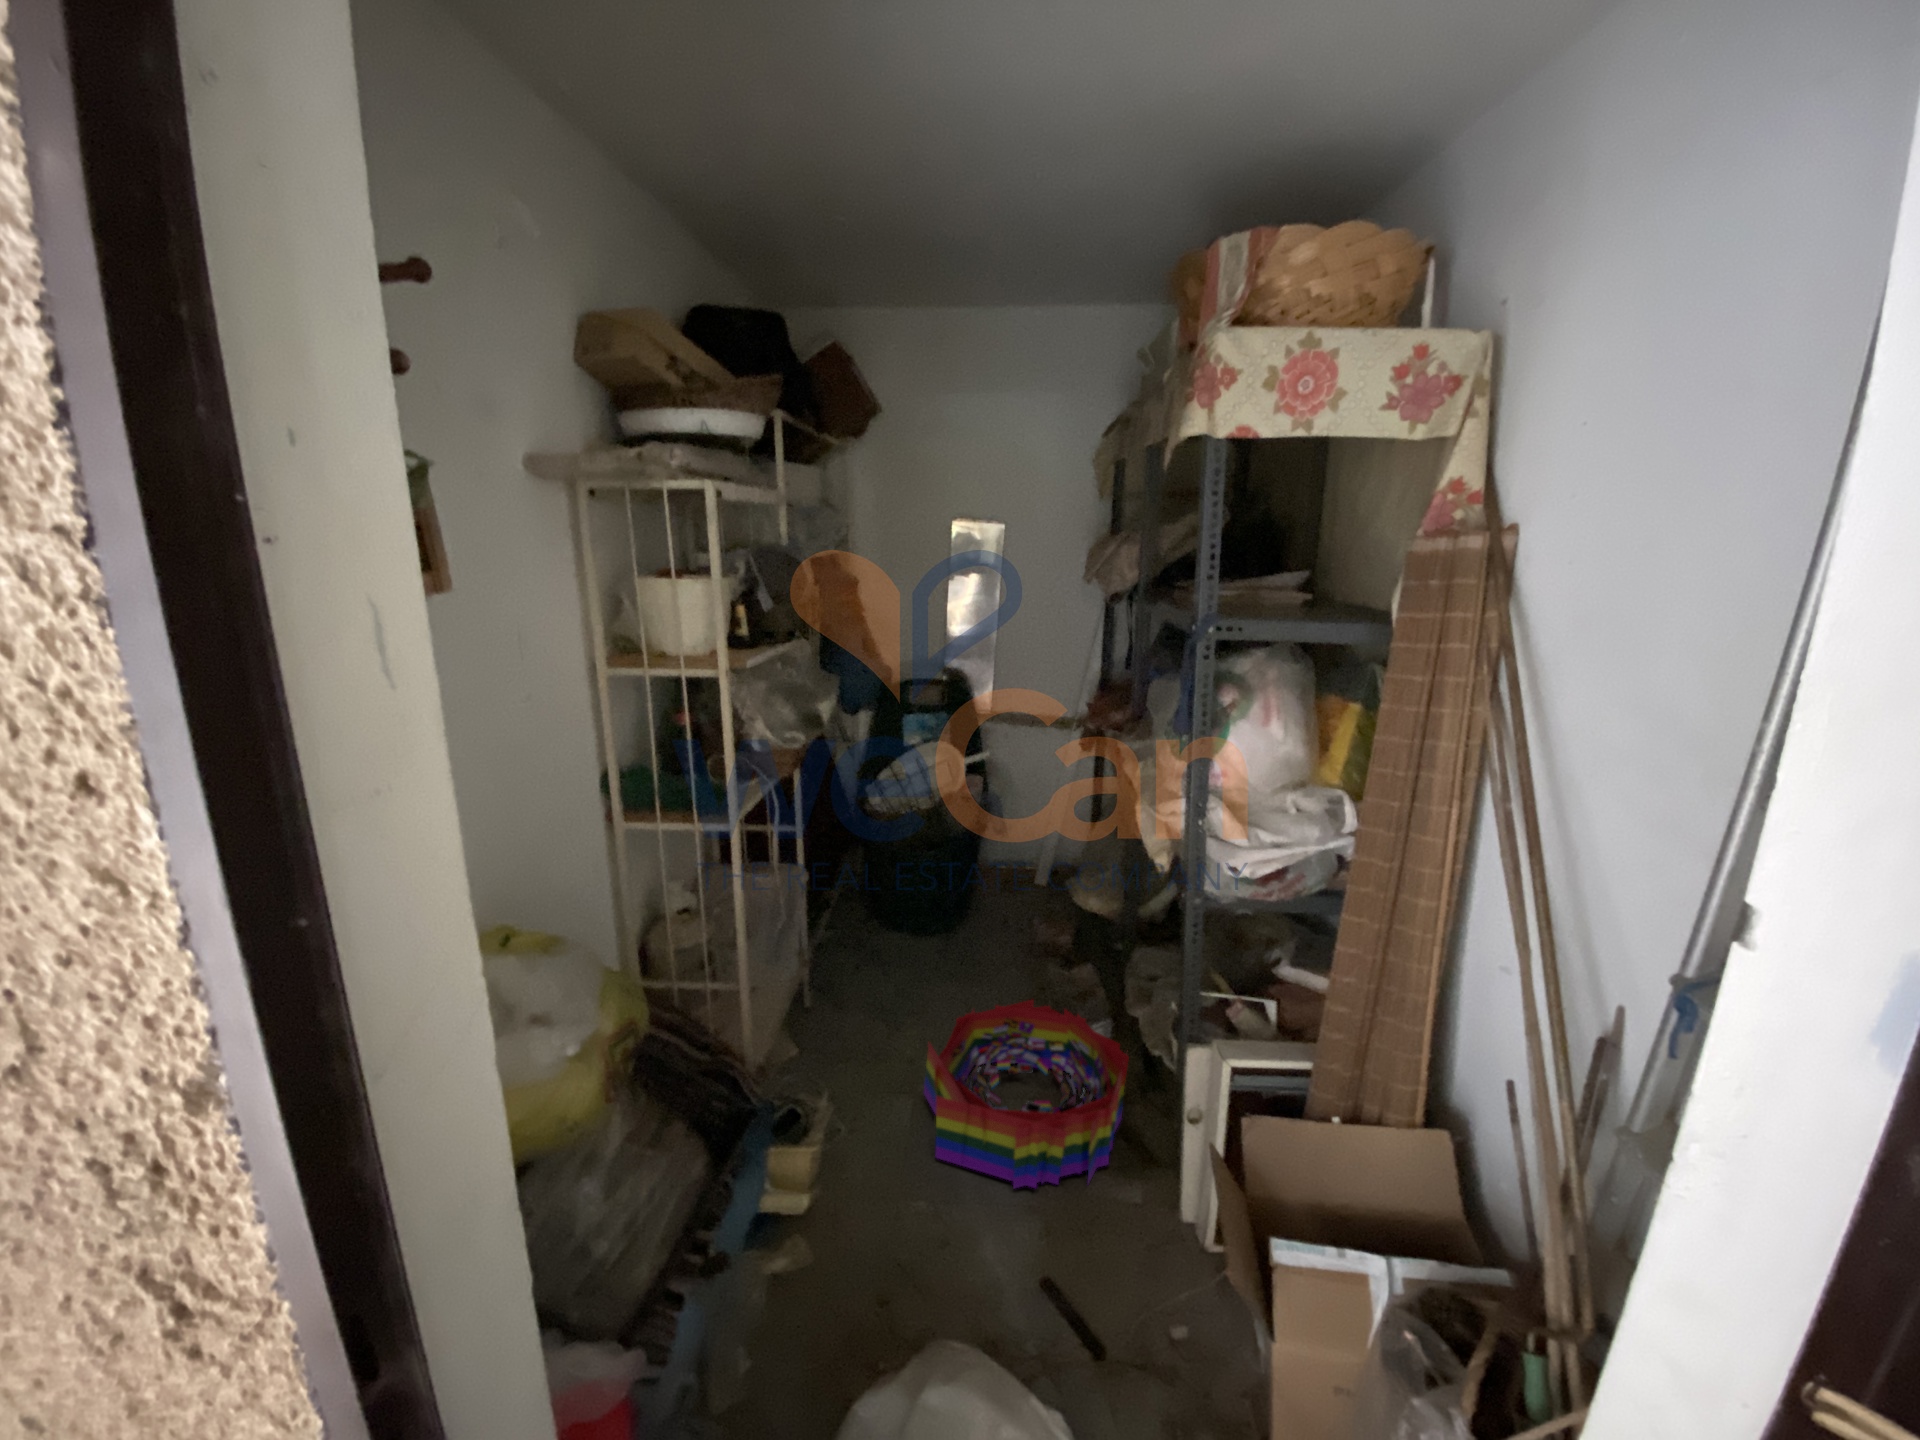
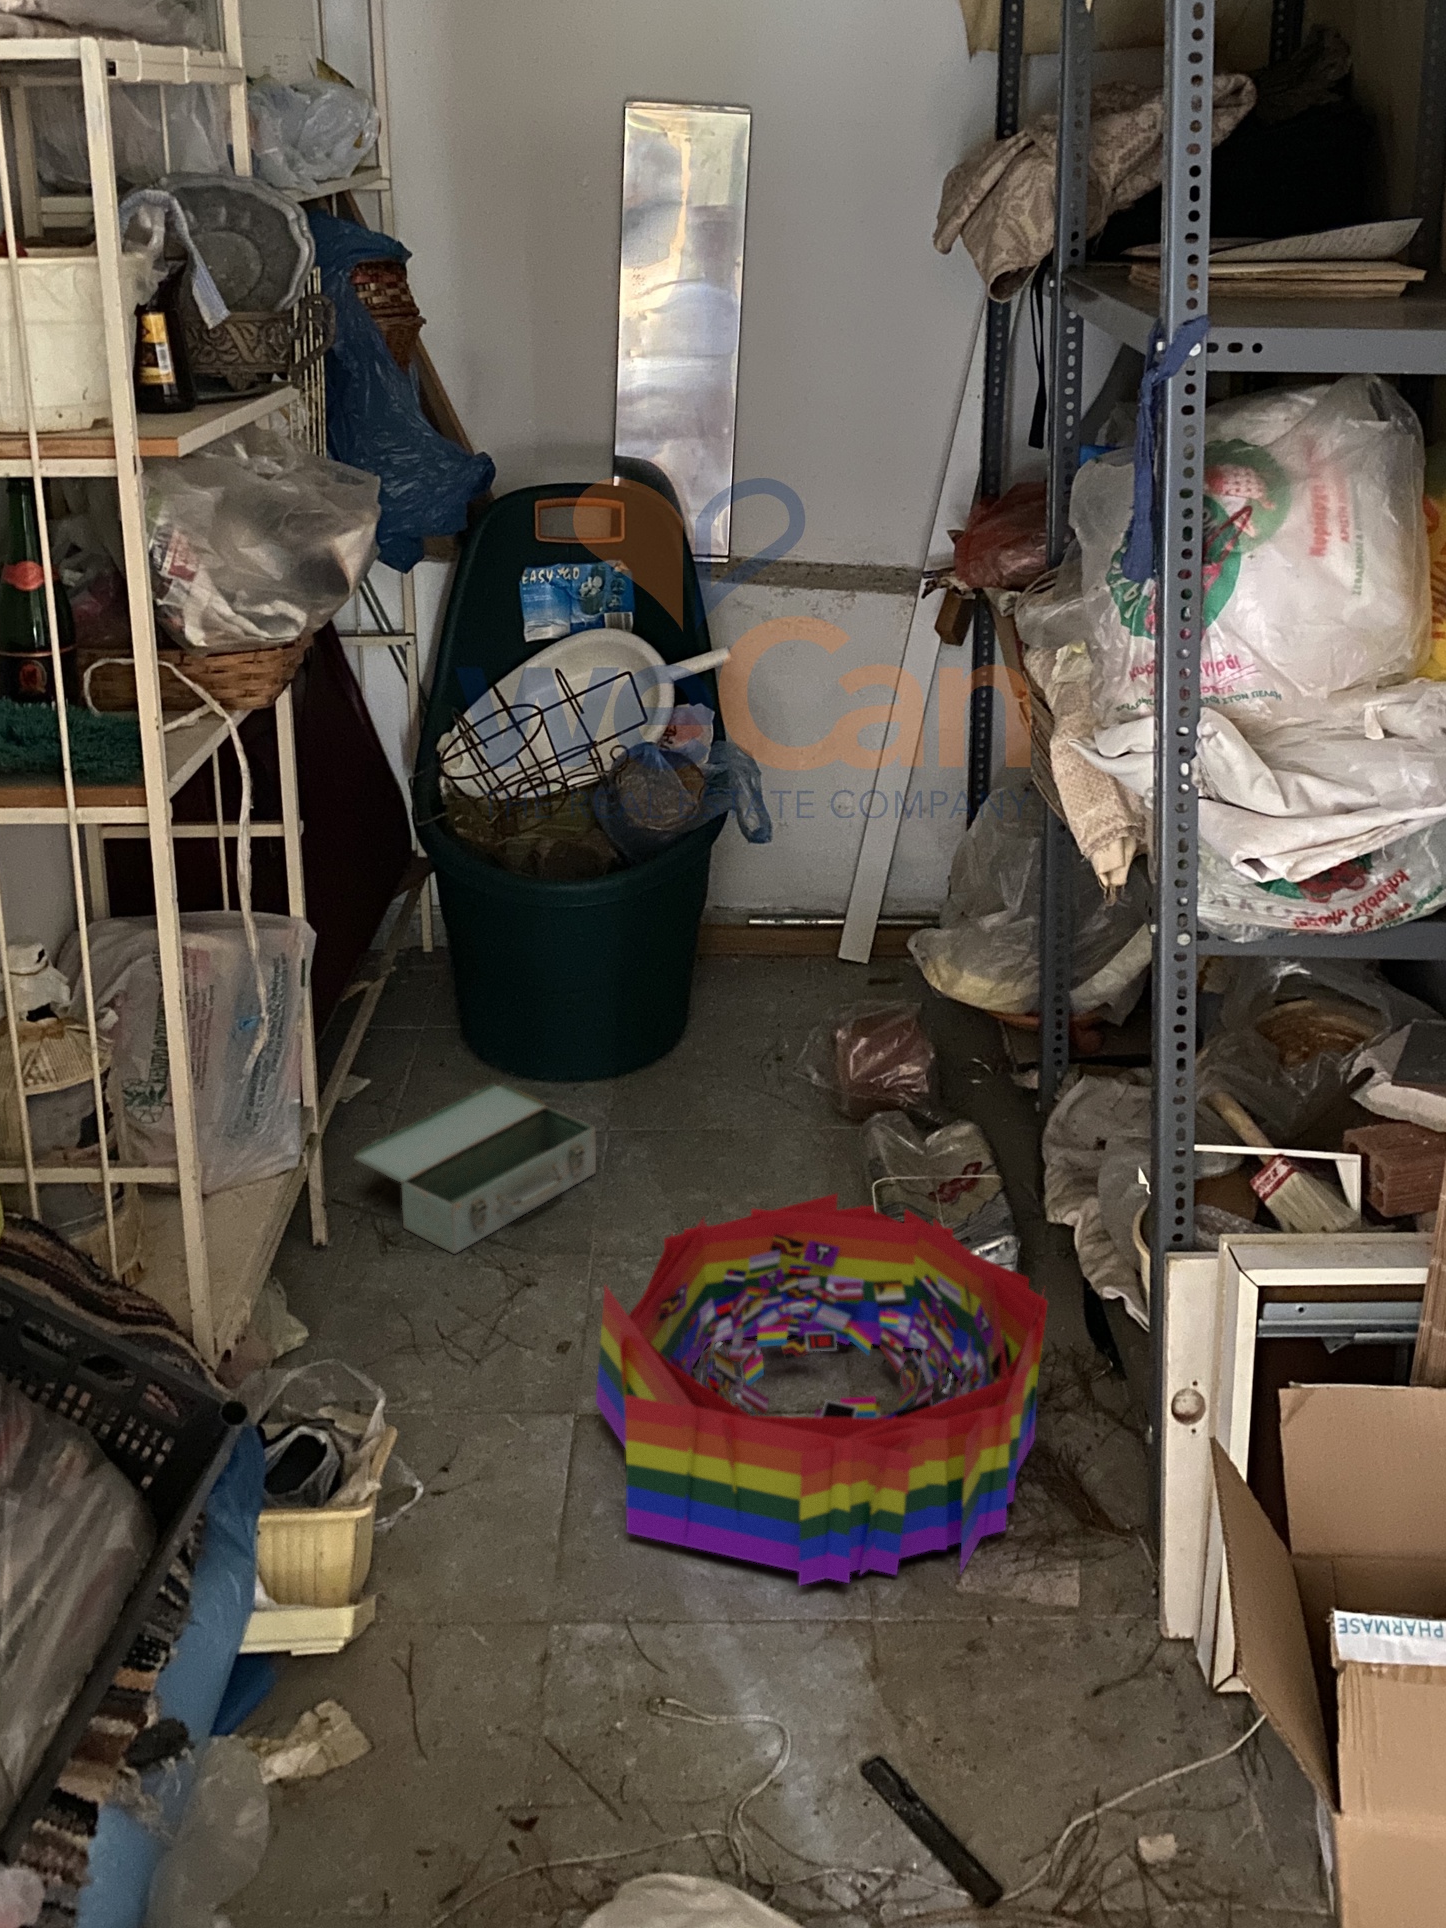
toolbox: none [822,939,928,1017] -> present [354,1083,596,1254]

